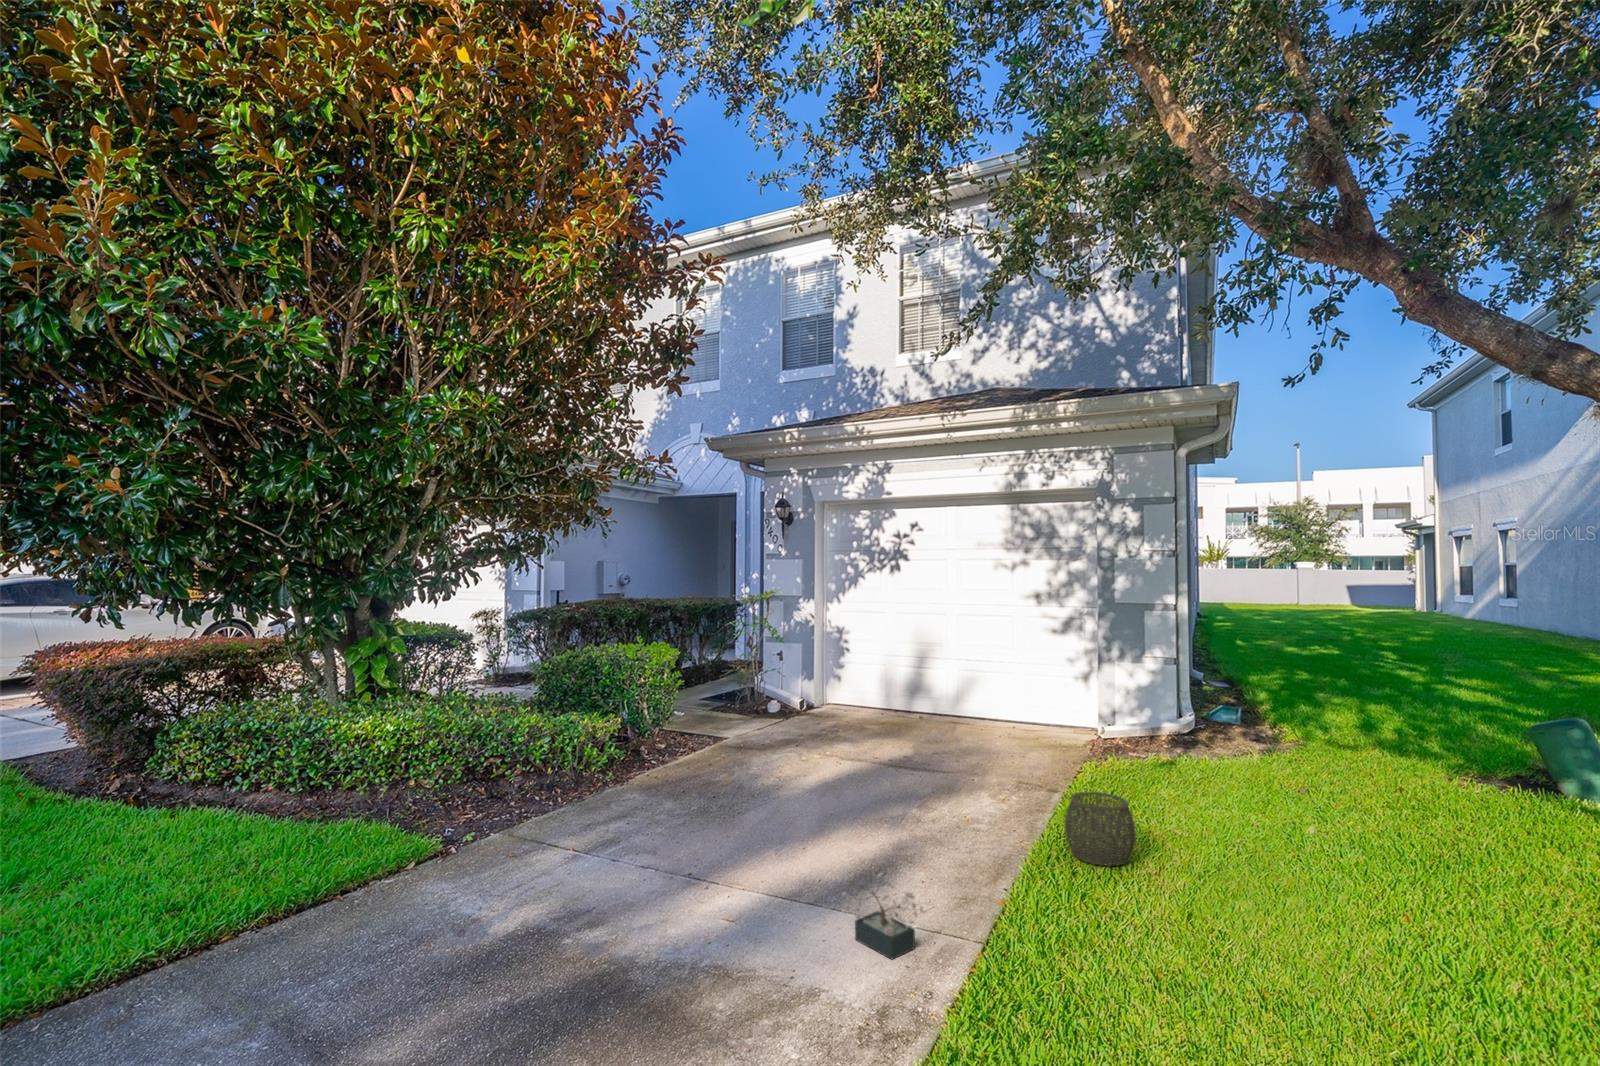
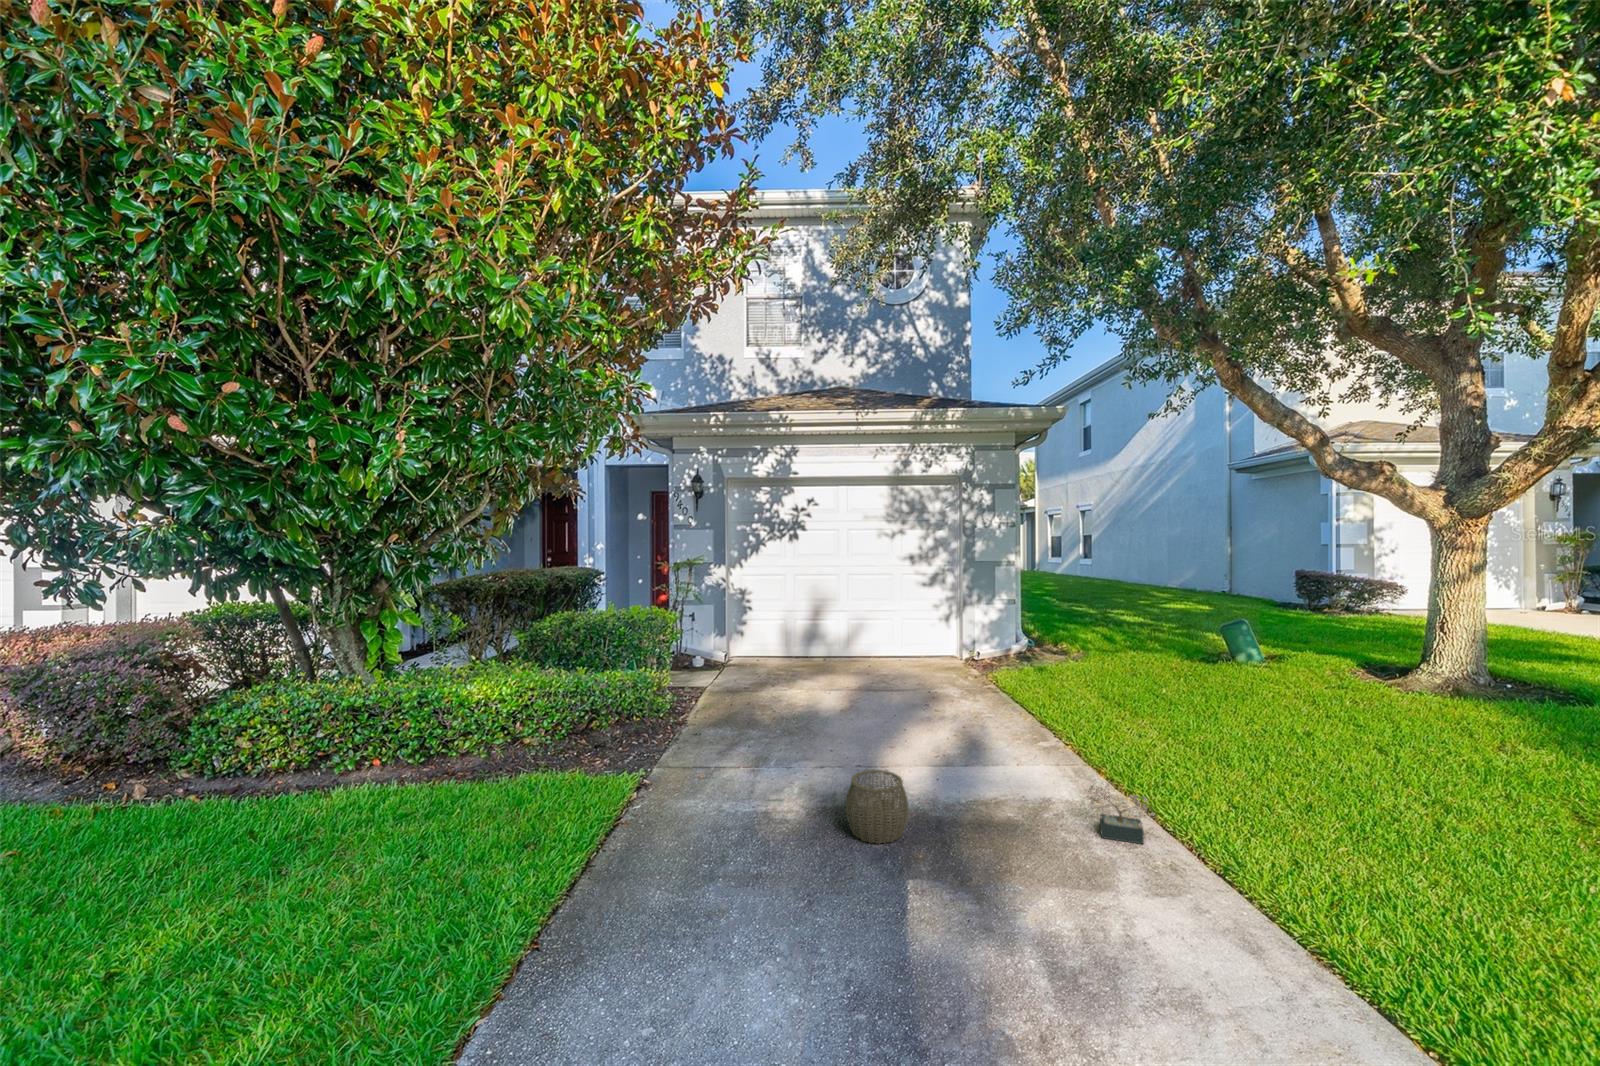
woven basket: present [1064,792,1136,866] -> present [845,770,909,844]

